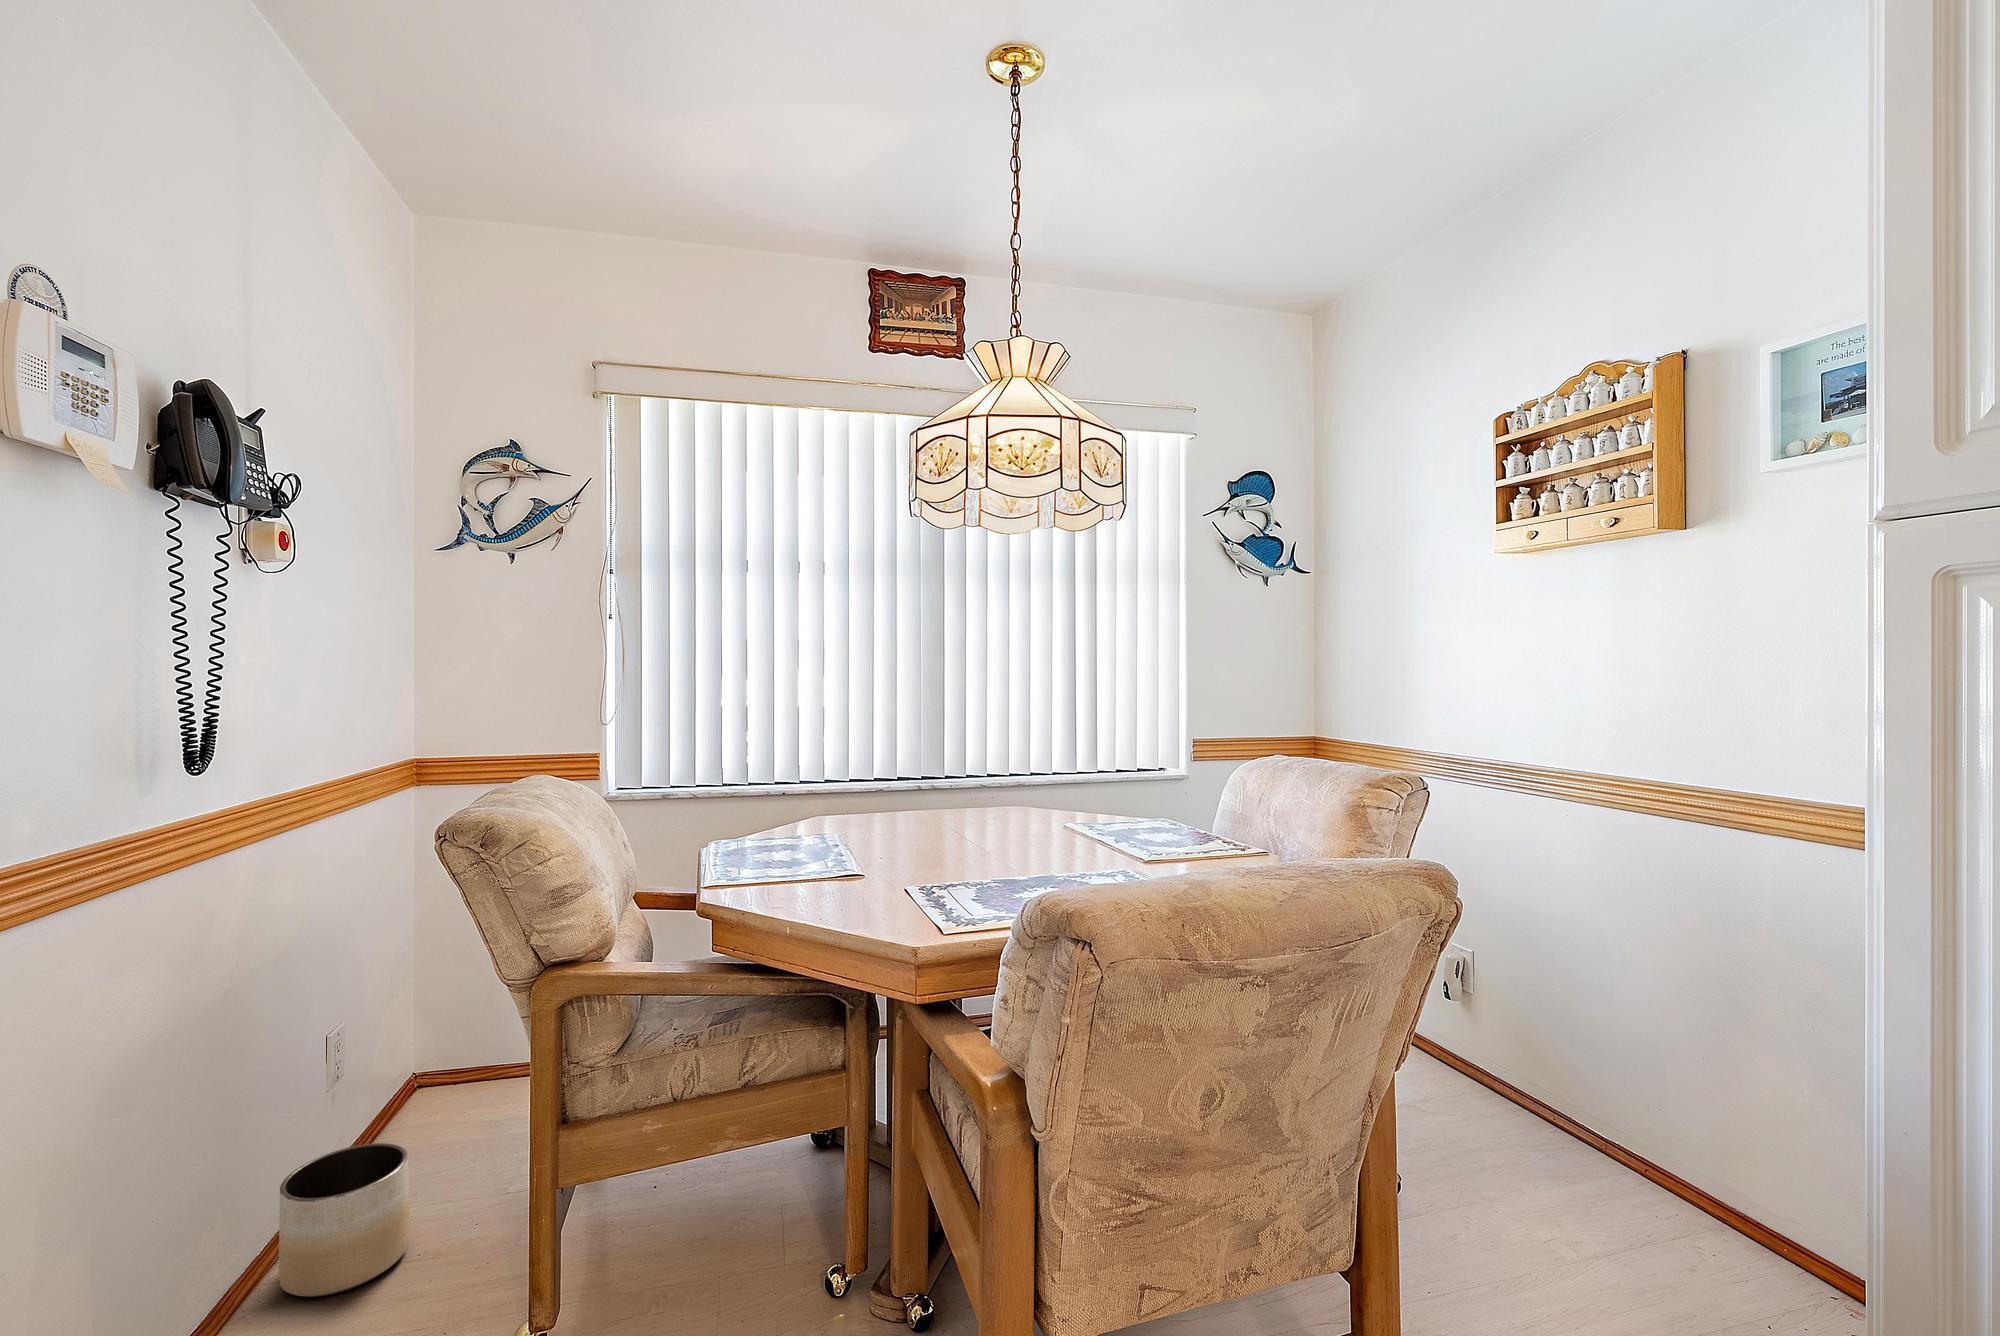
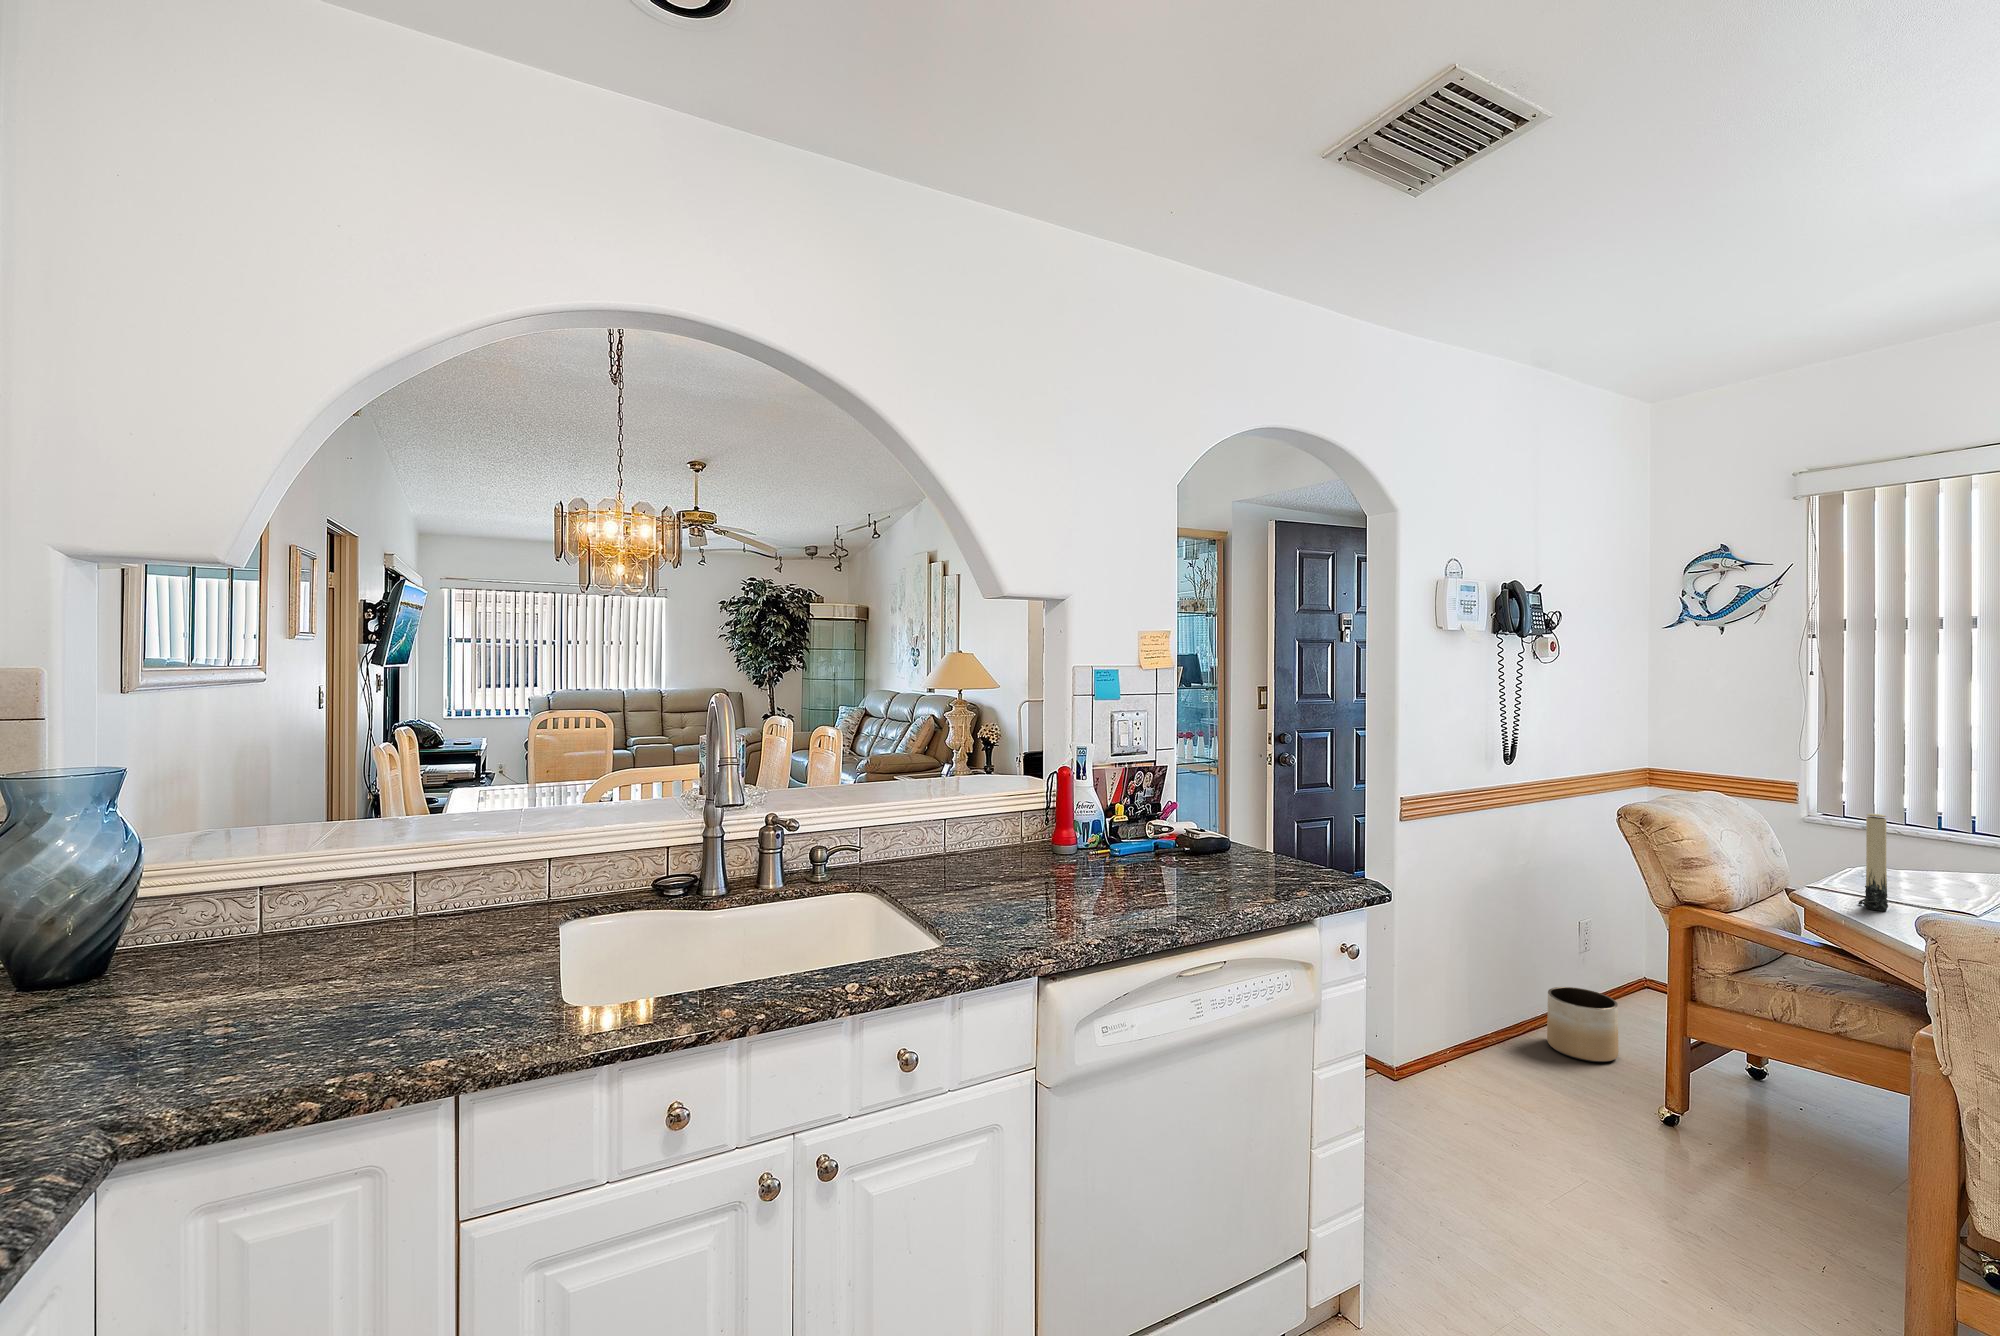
candle: none [759,770,791,901] -> present [1858,814,1888,911]

